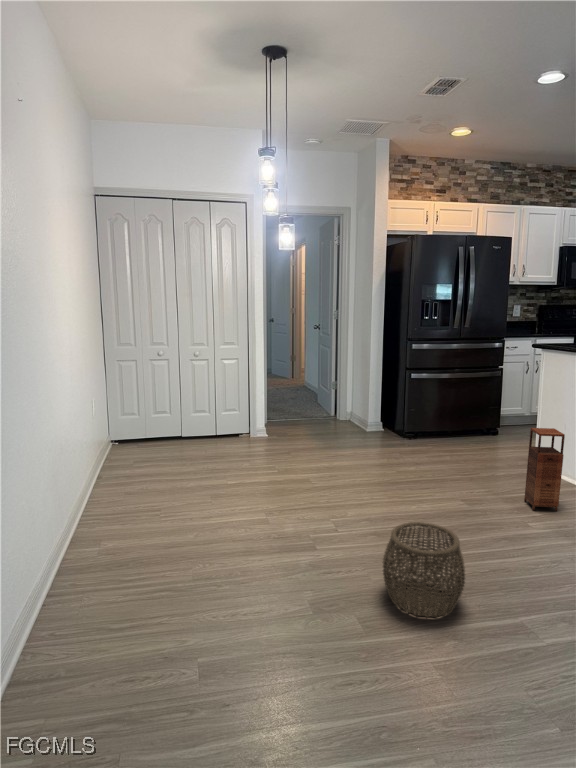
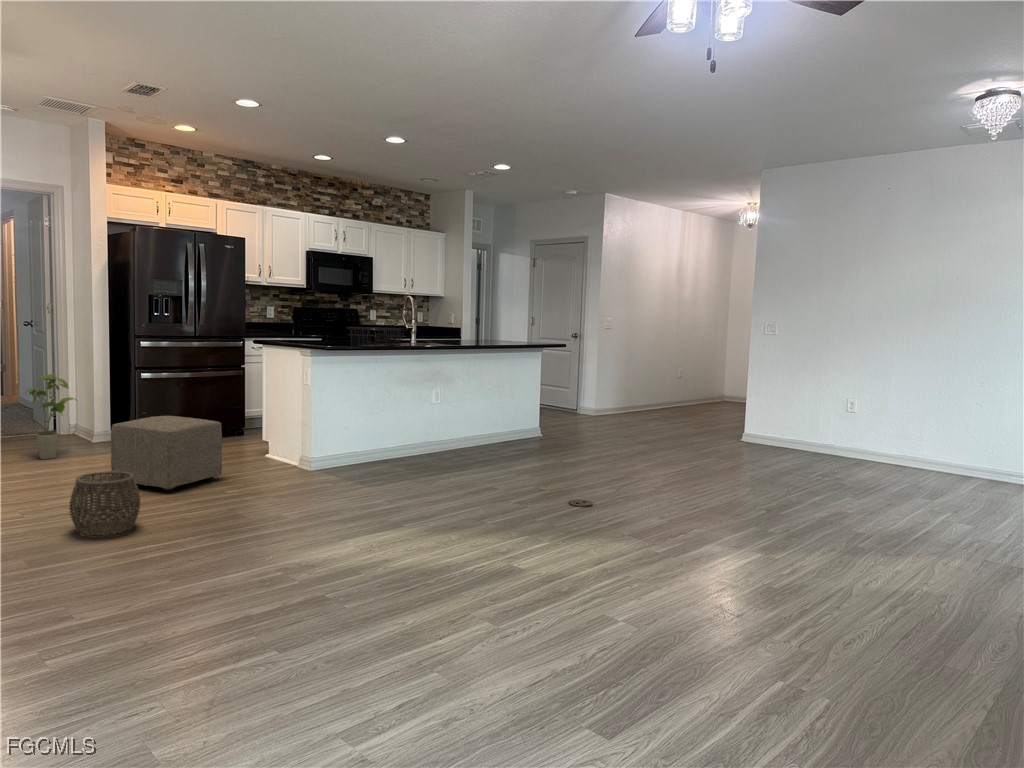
house plant: none [321,376,361,451] -> present [27,374,77,459]
storage cabinet: present [524,428,565,512] -> none [233,408,258,478]
ottoman: none [402,429,521,525] -> present [111,416,222,491]

